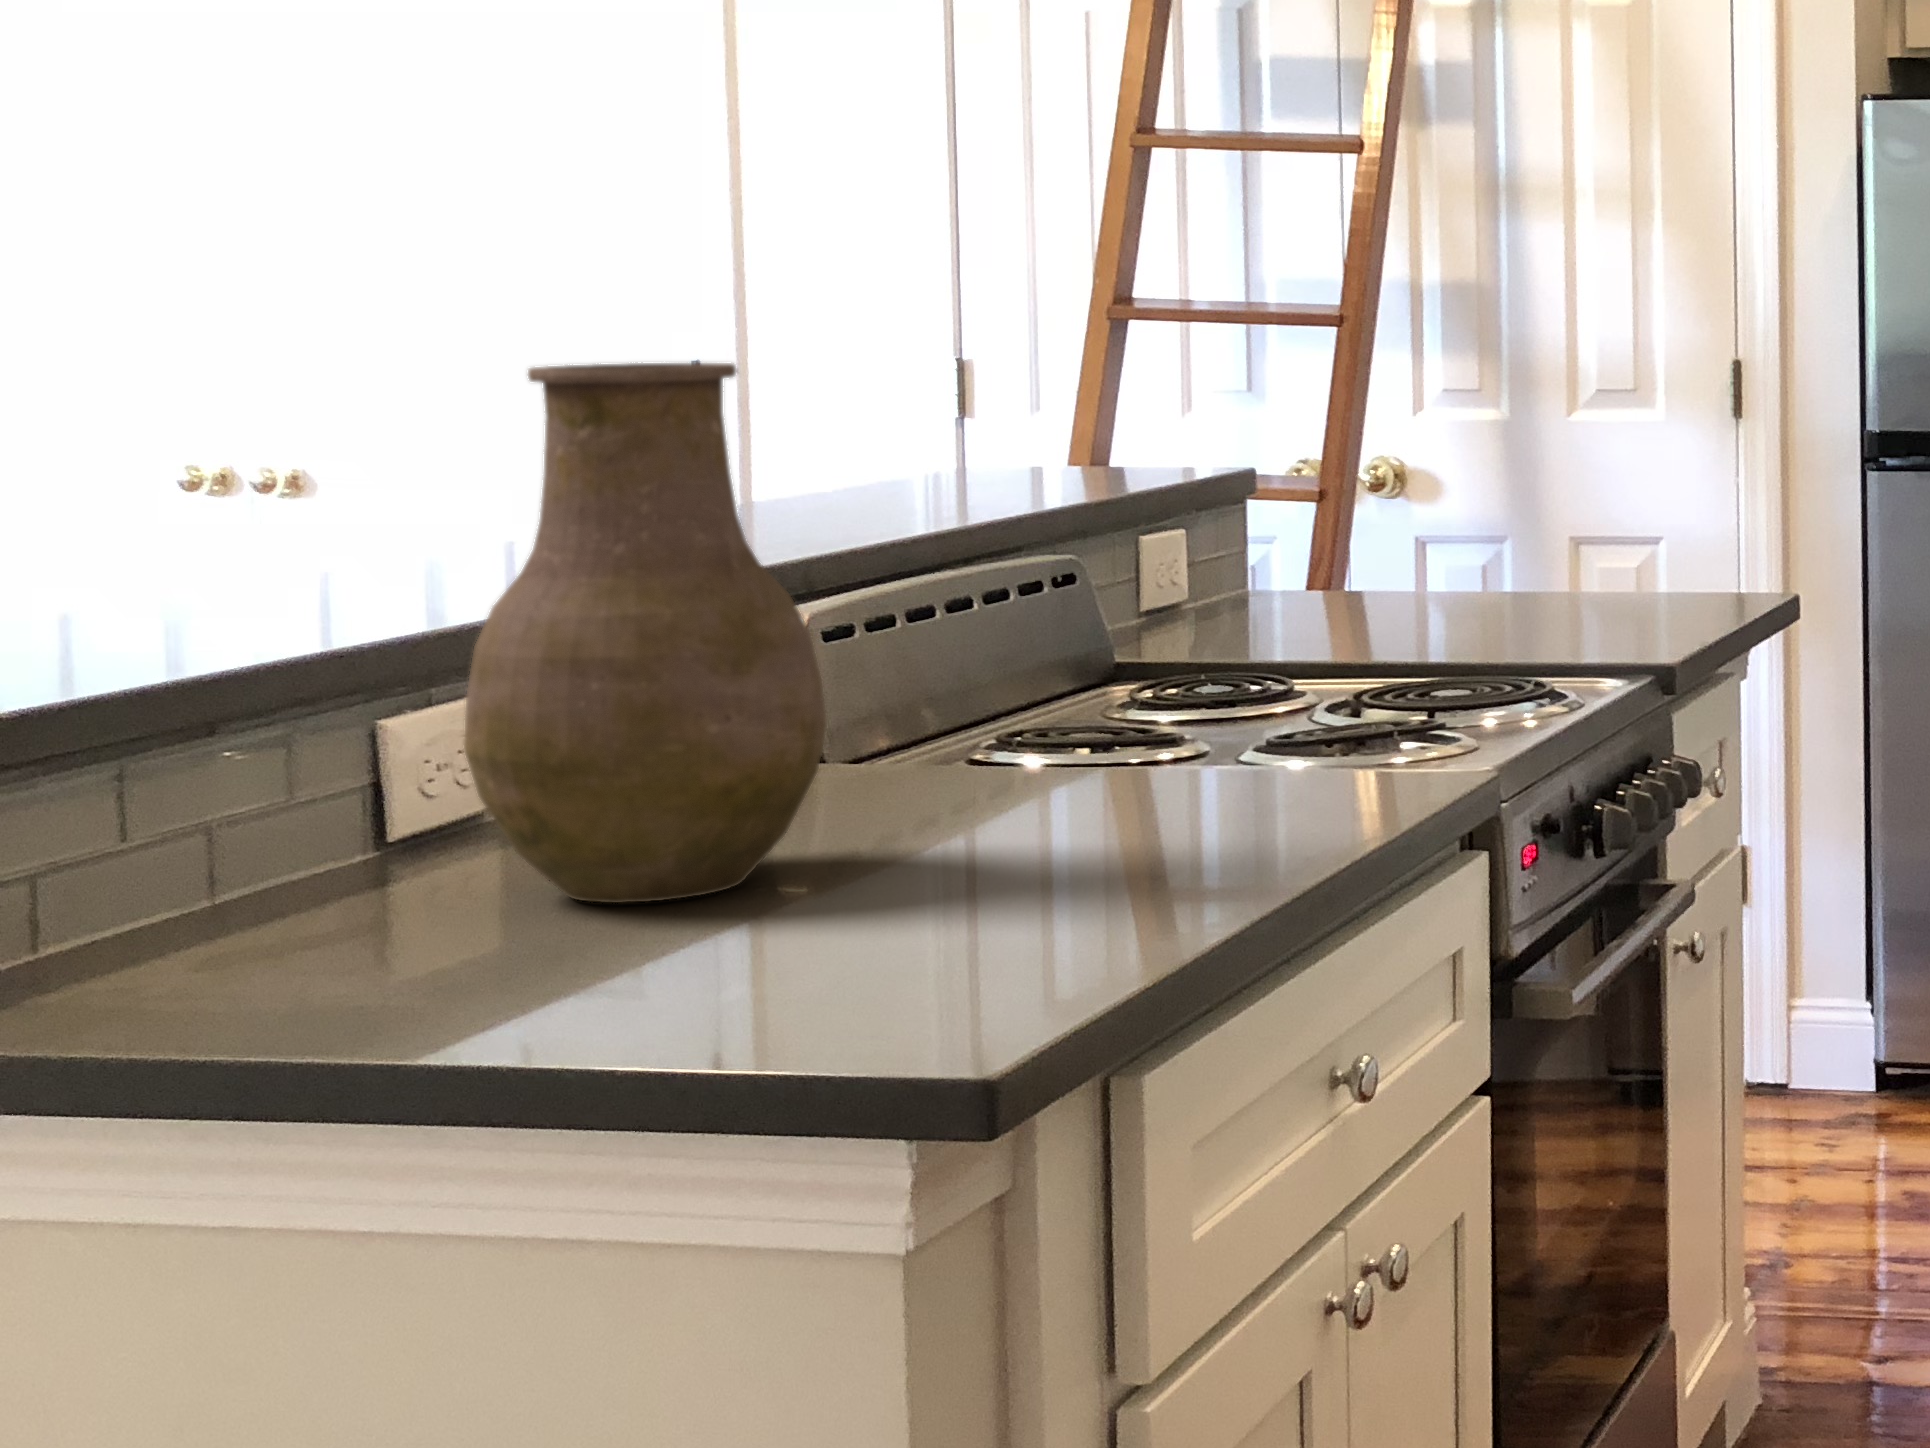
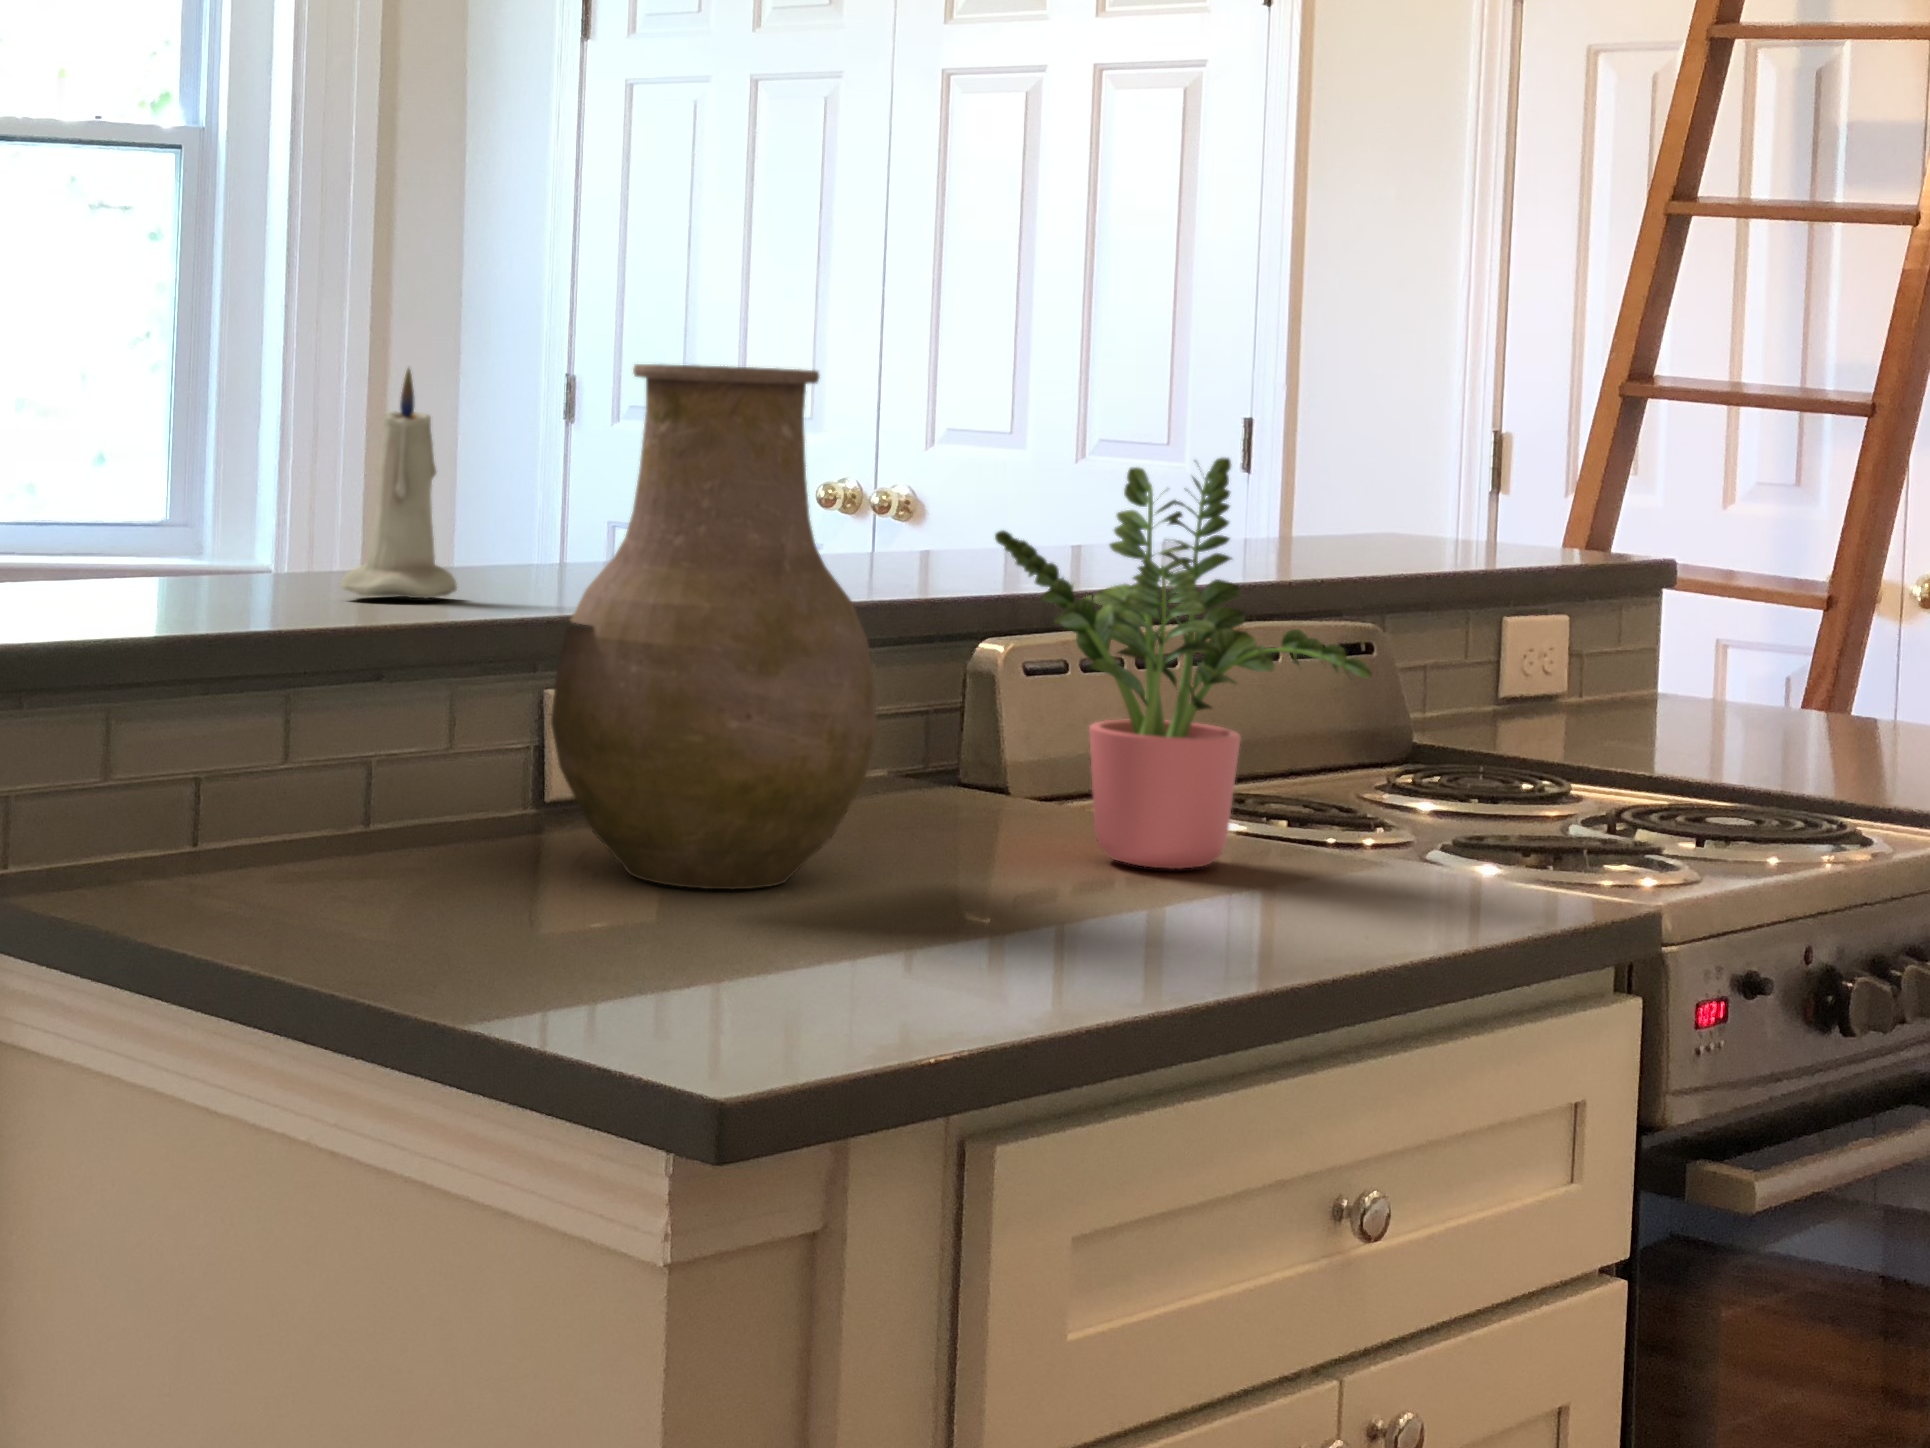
candle: none [122,384,273,648] -> present [340,368,457,598]
potted plant: none [892,418,1256,809] -> present [995,458,1371,869]

